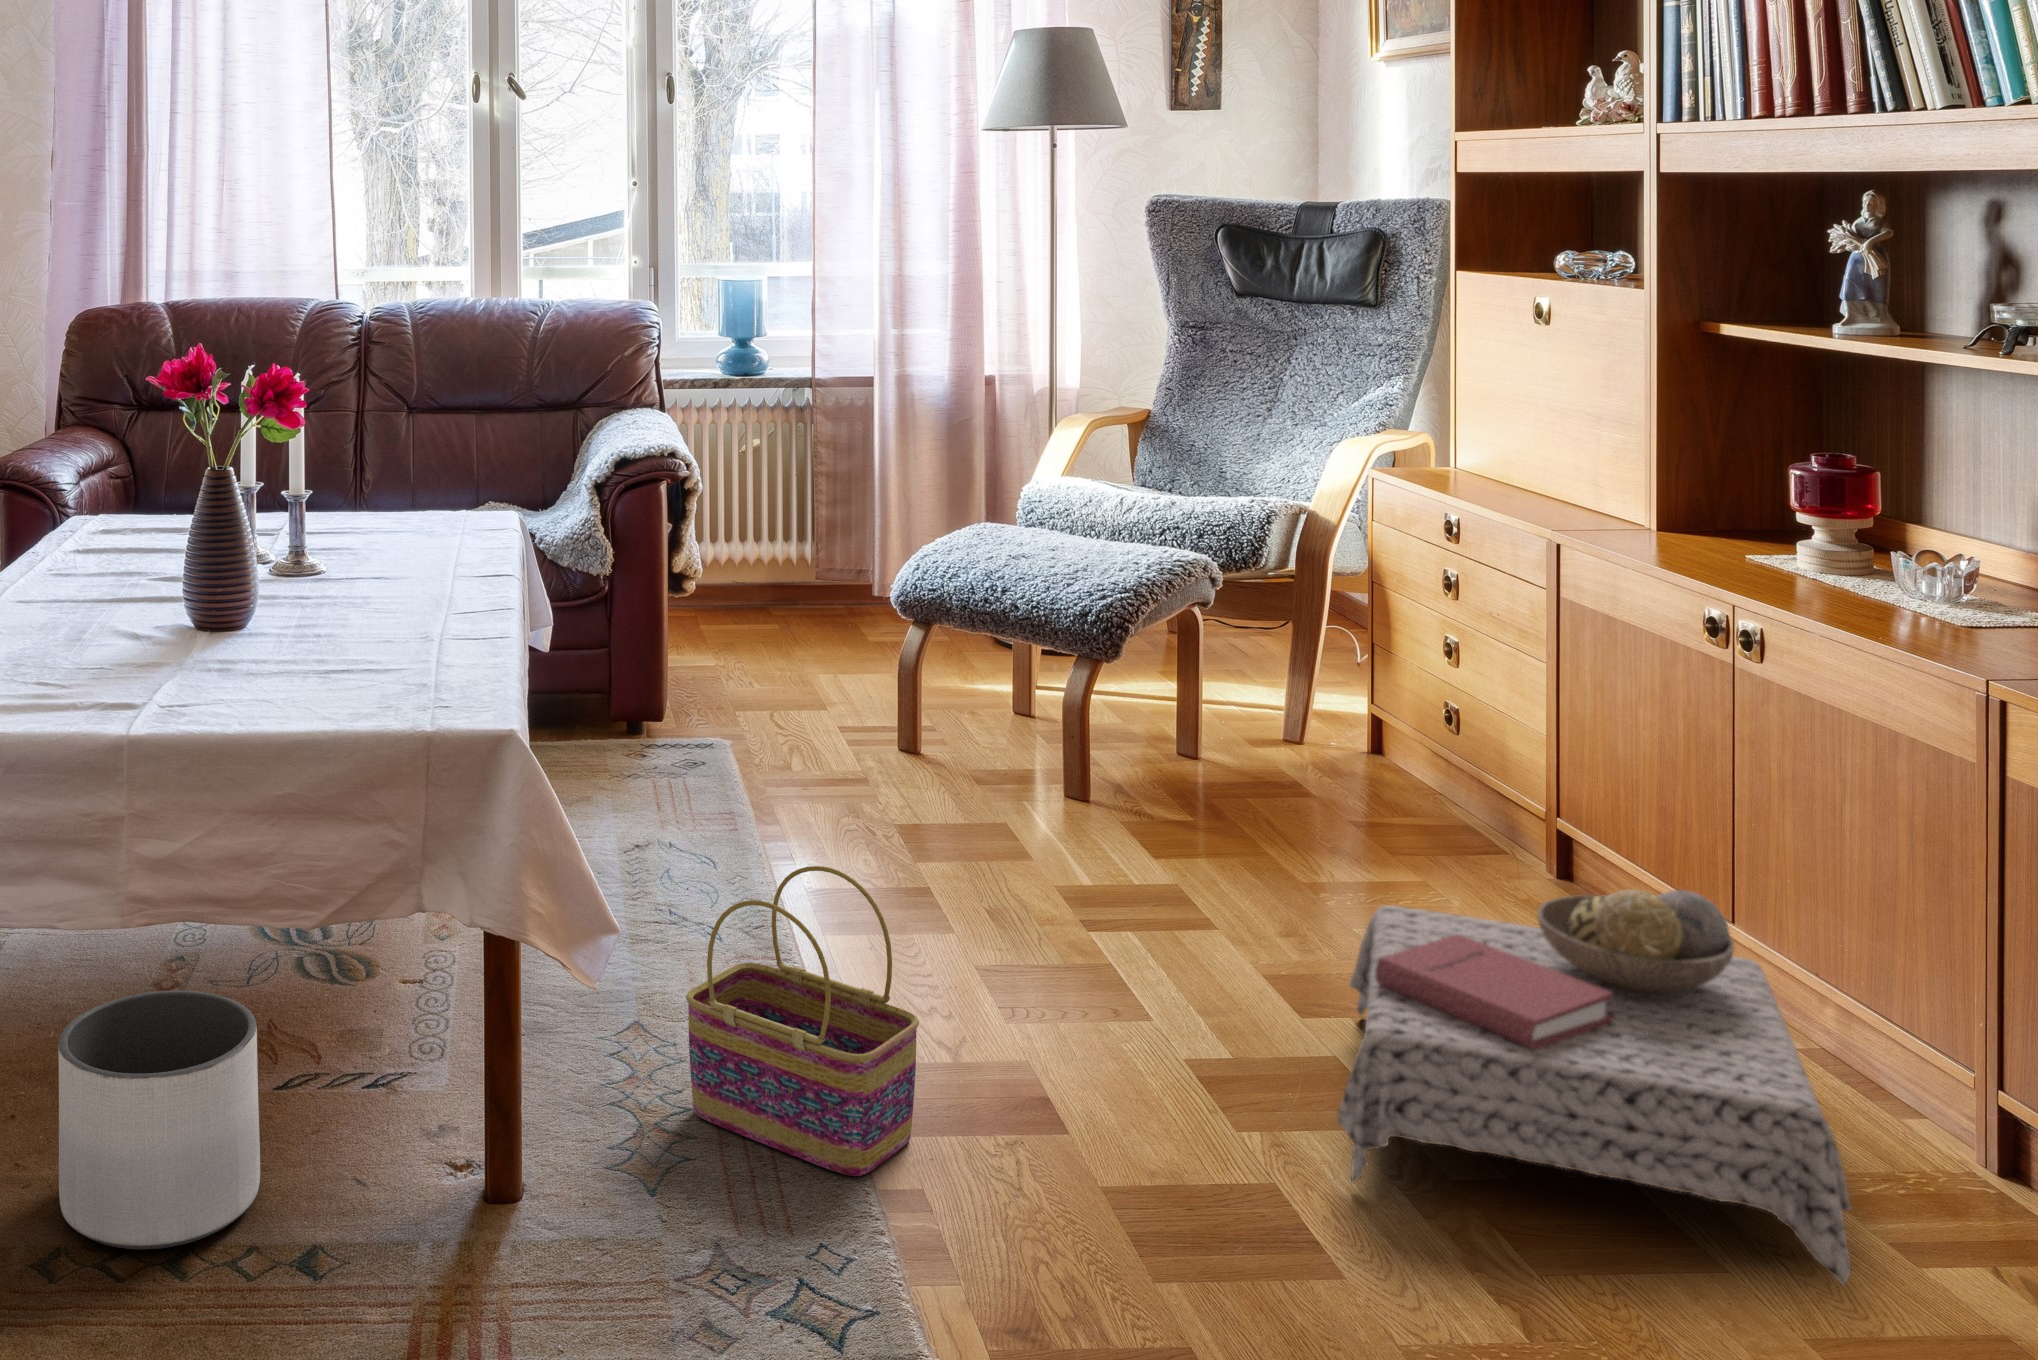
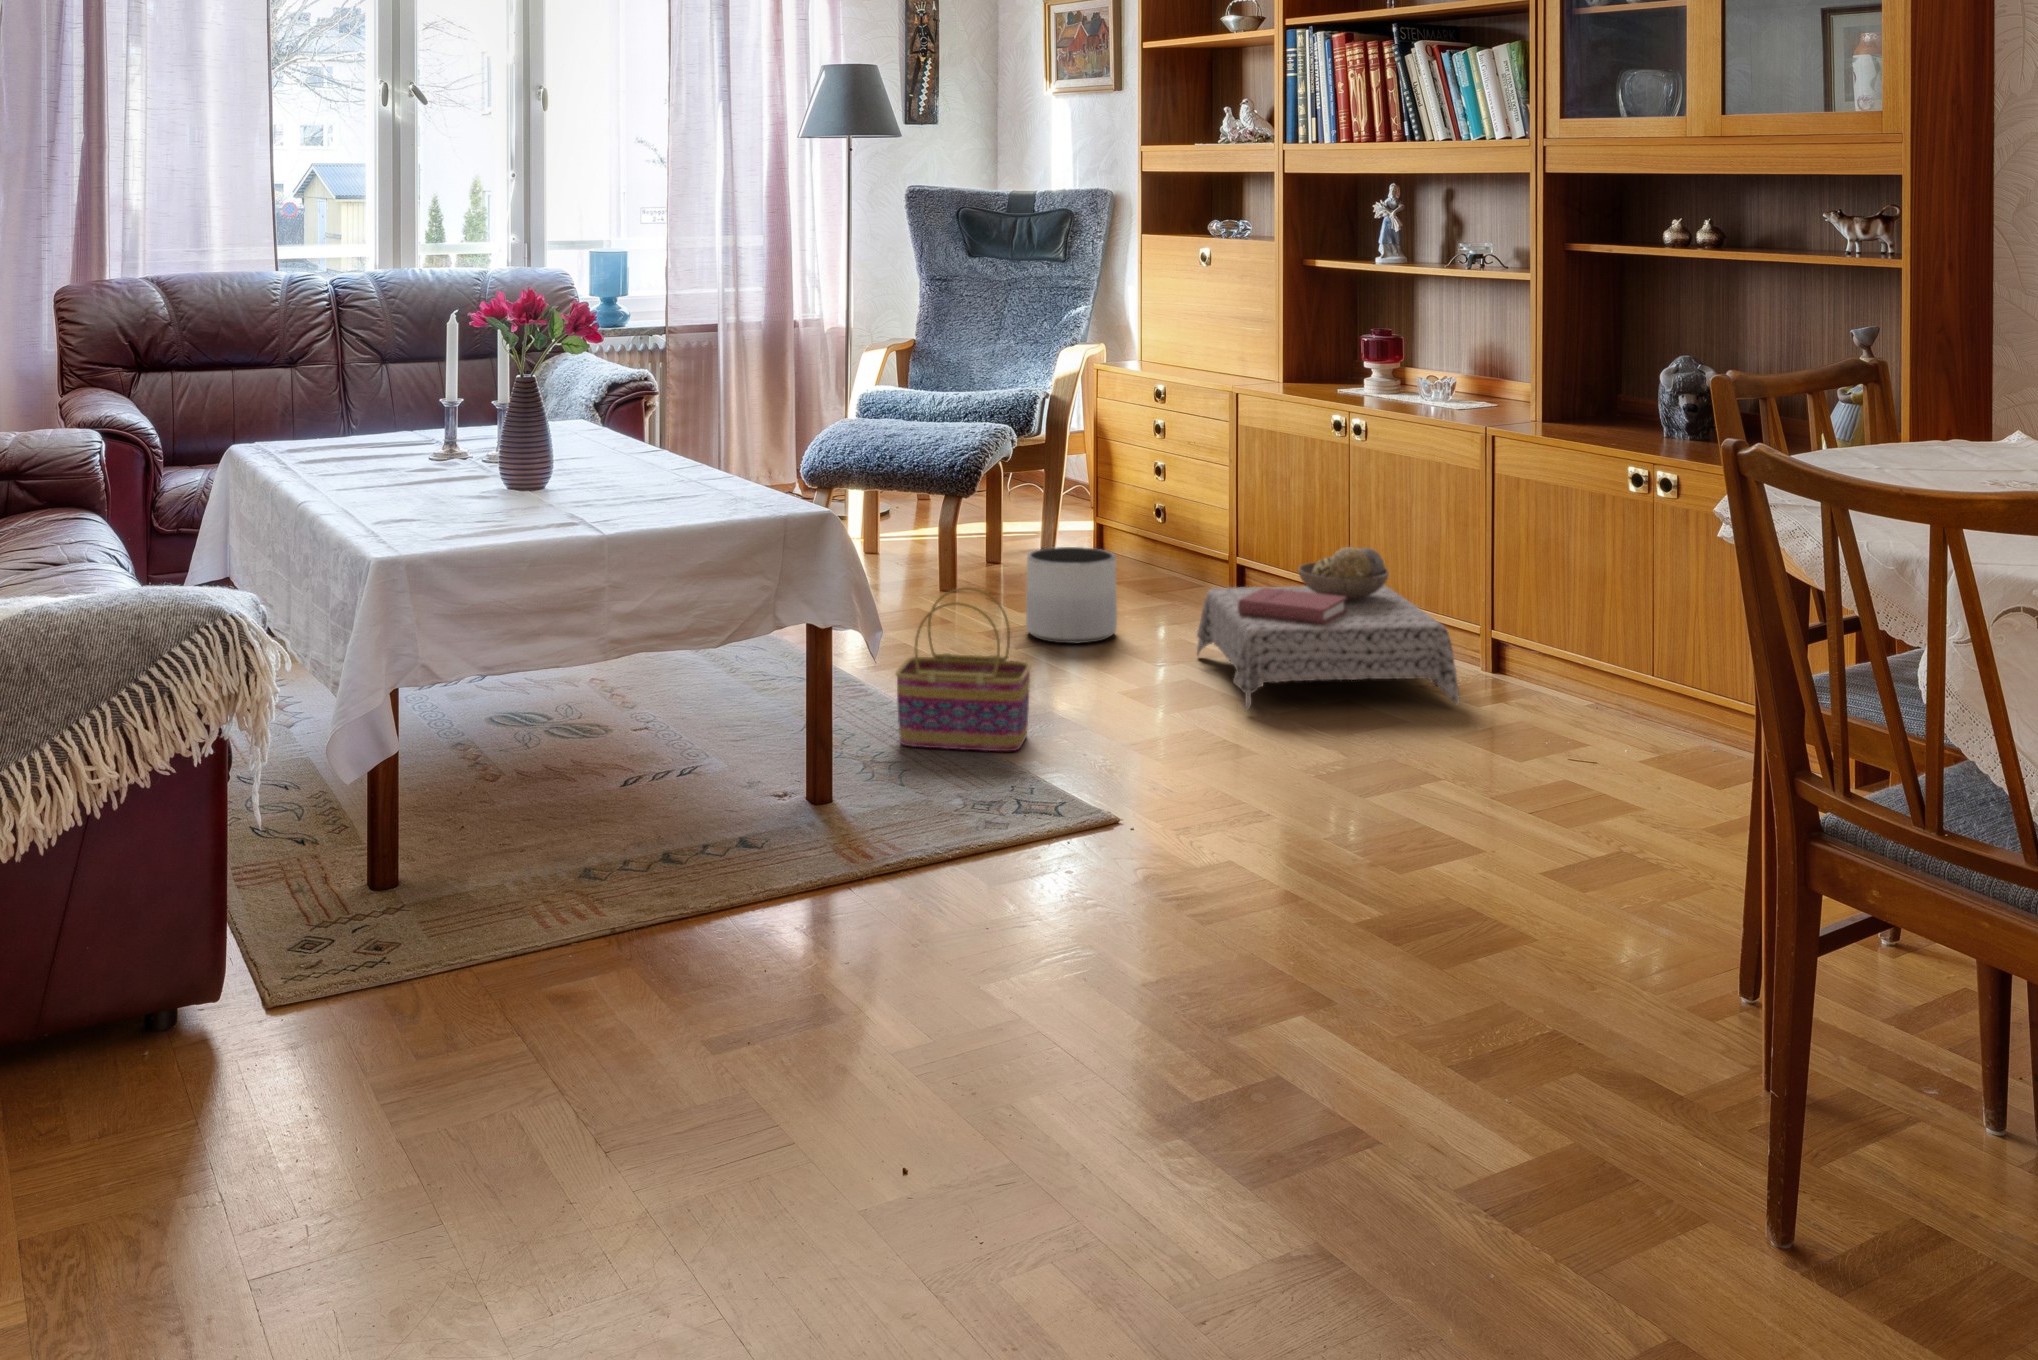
planter: present [58,990,260,1250] -> present [1026,547,1117,643]

